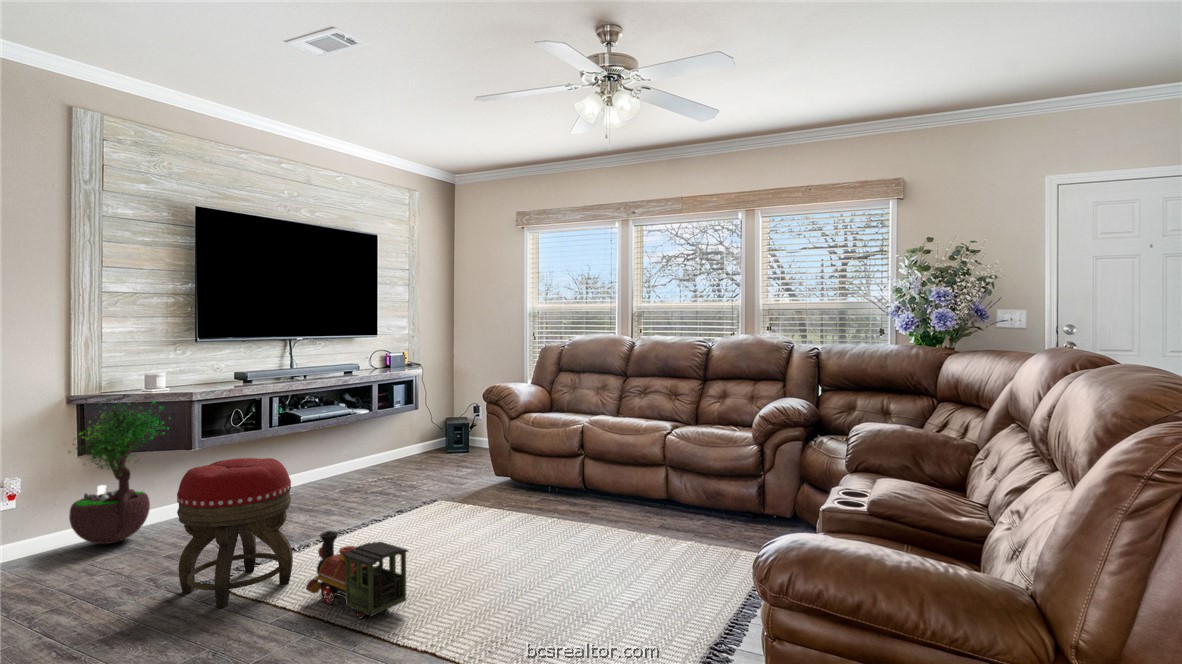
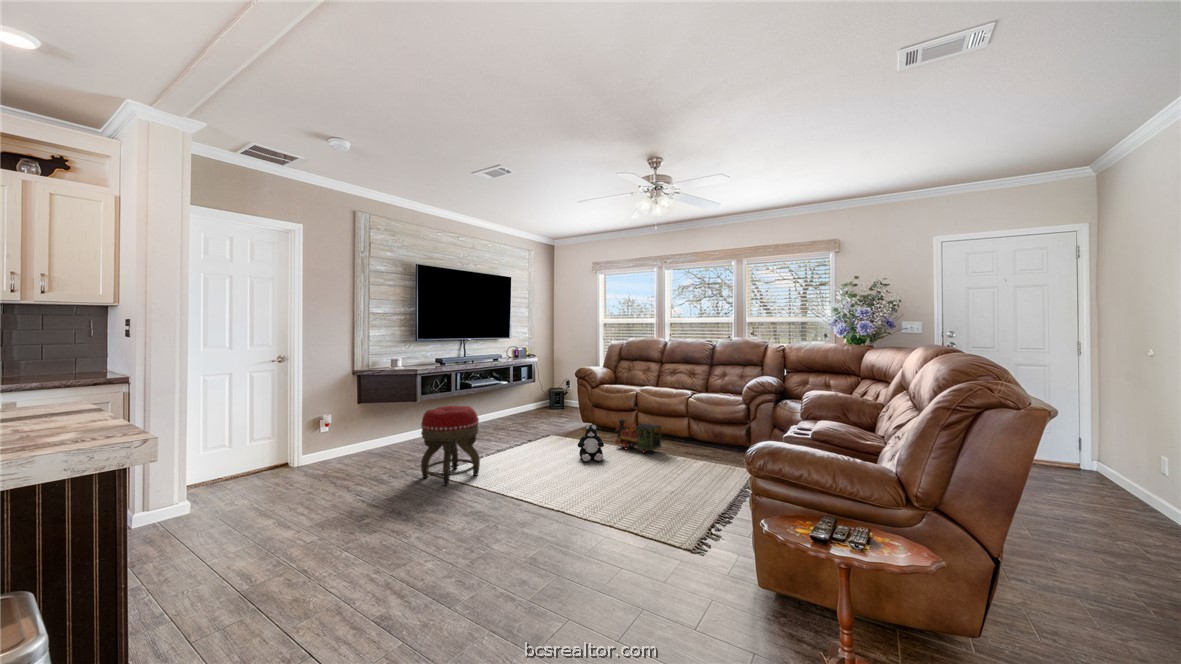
potted tree: present [68,402,170,544] -> none [355,371,407,453]
plush toy: none [476,484,522,549] -> present [578,425,604,461]
toy train: present [306,531,408,618] -> present [615,419,661,453]

